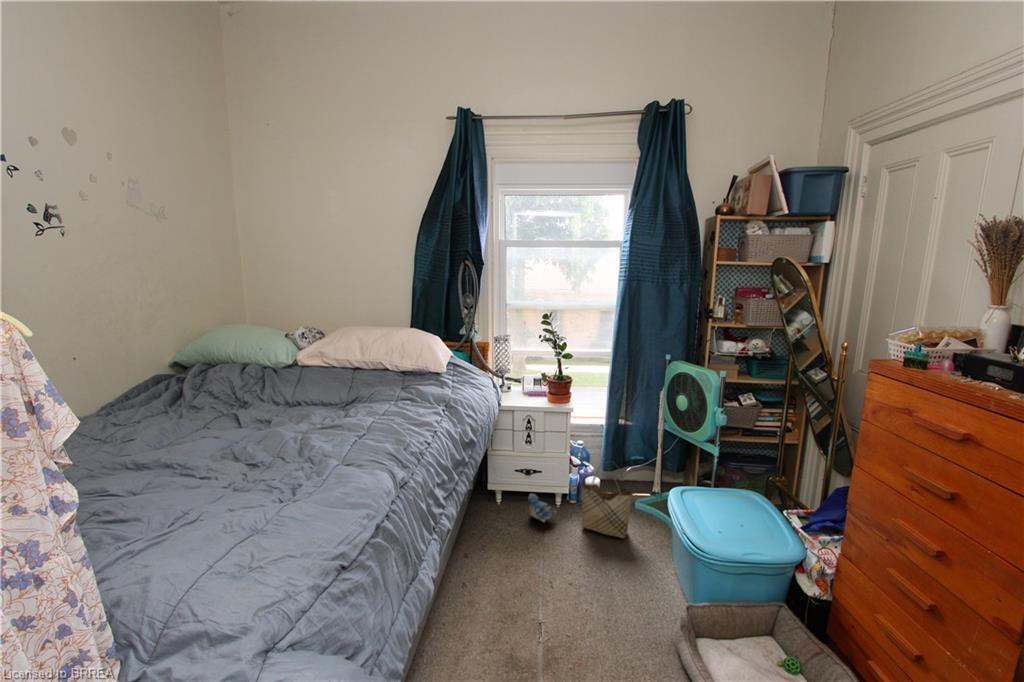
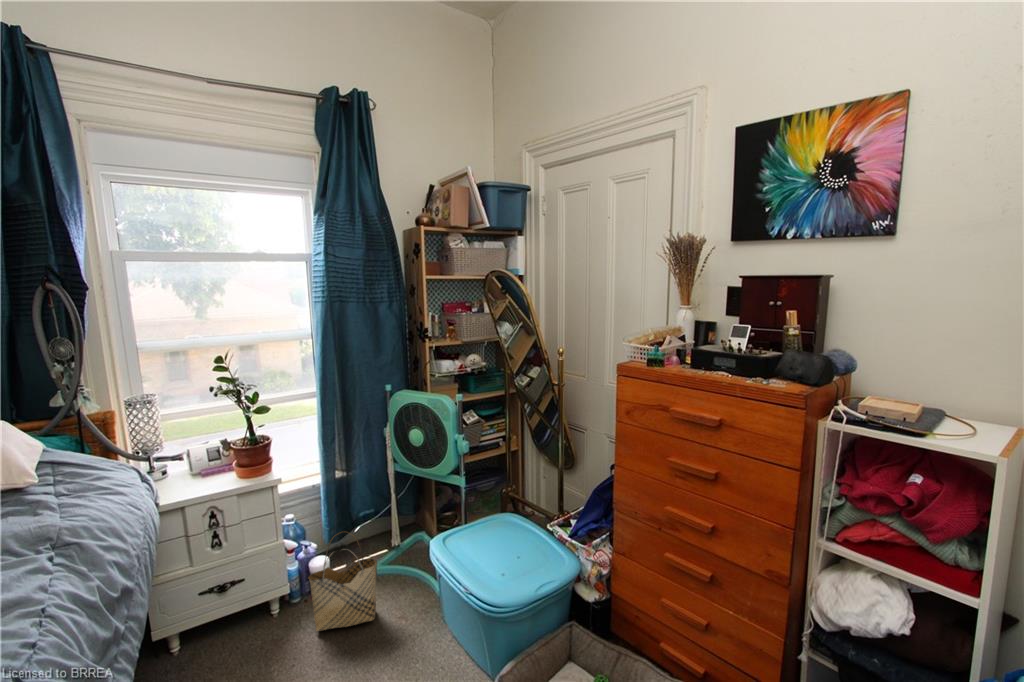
plush toy: present [528,494,556,522] -> none [228,618,277,652]

